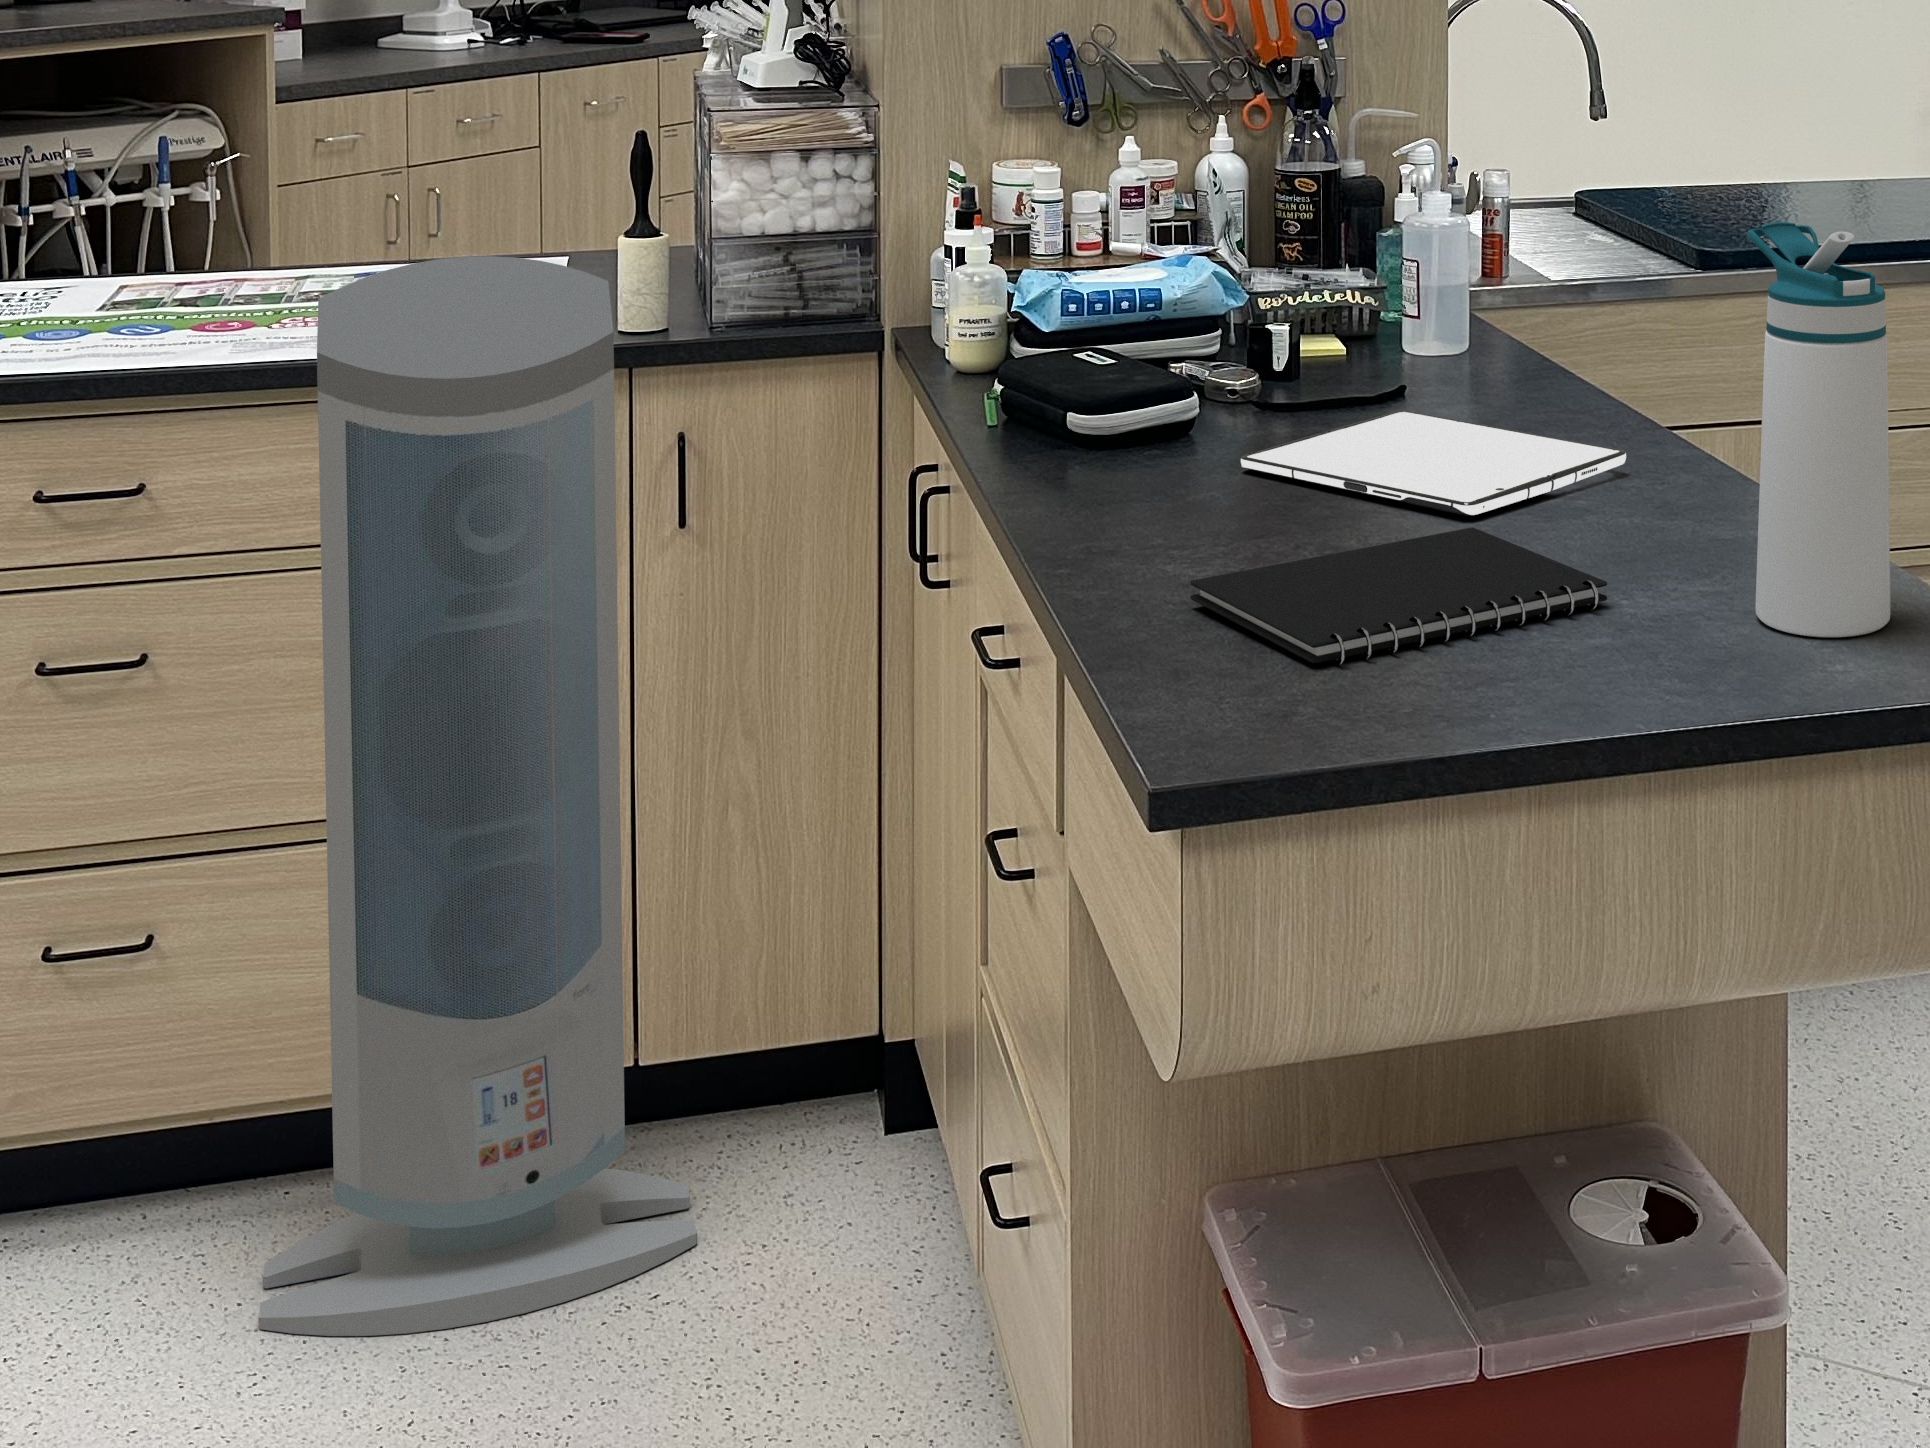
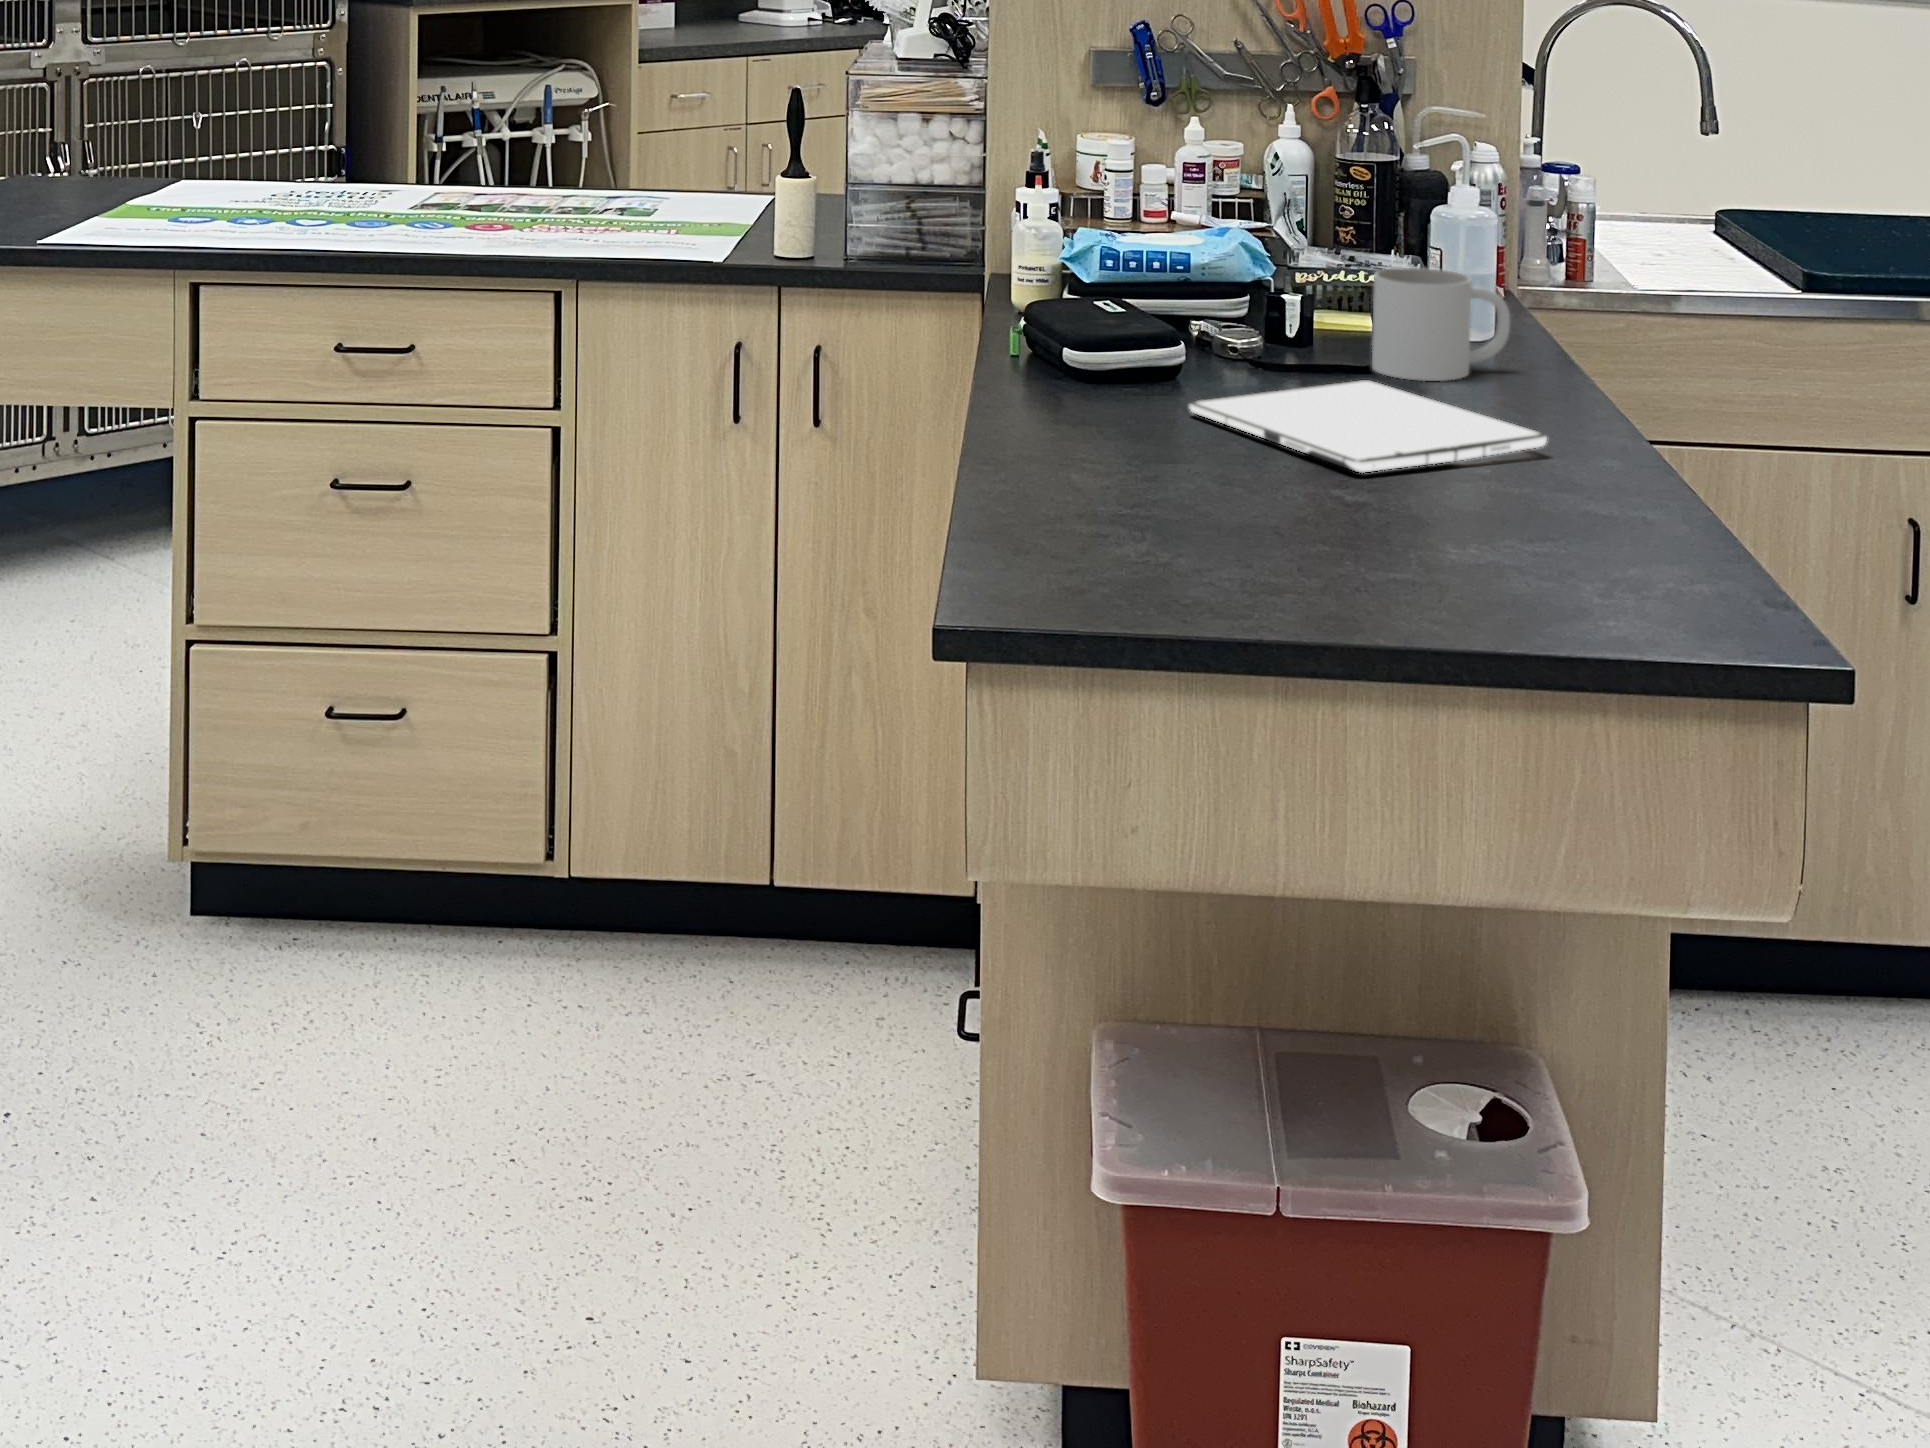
water bottle: present [1747,222,1890,637] -> none [1552,212,1687,613]
air purifier: present [259,256,697,1336] -> none [439,180,780,1057]
mug: none [1378,284,1513,404] -> present [1372,268,1510,381]
notebook: present [1190,527,1607,665] -> none [1051,478,1421,571]

